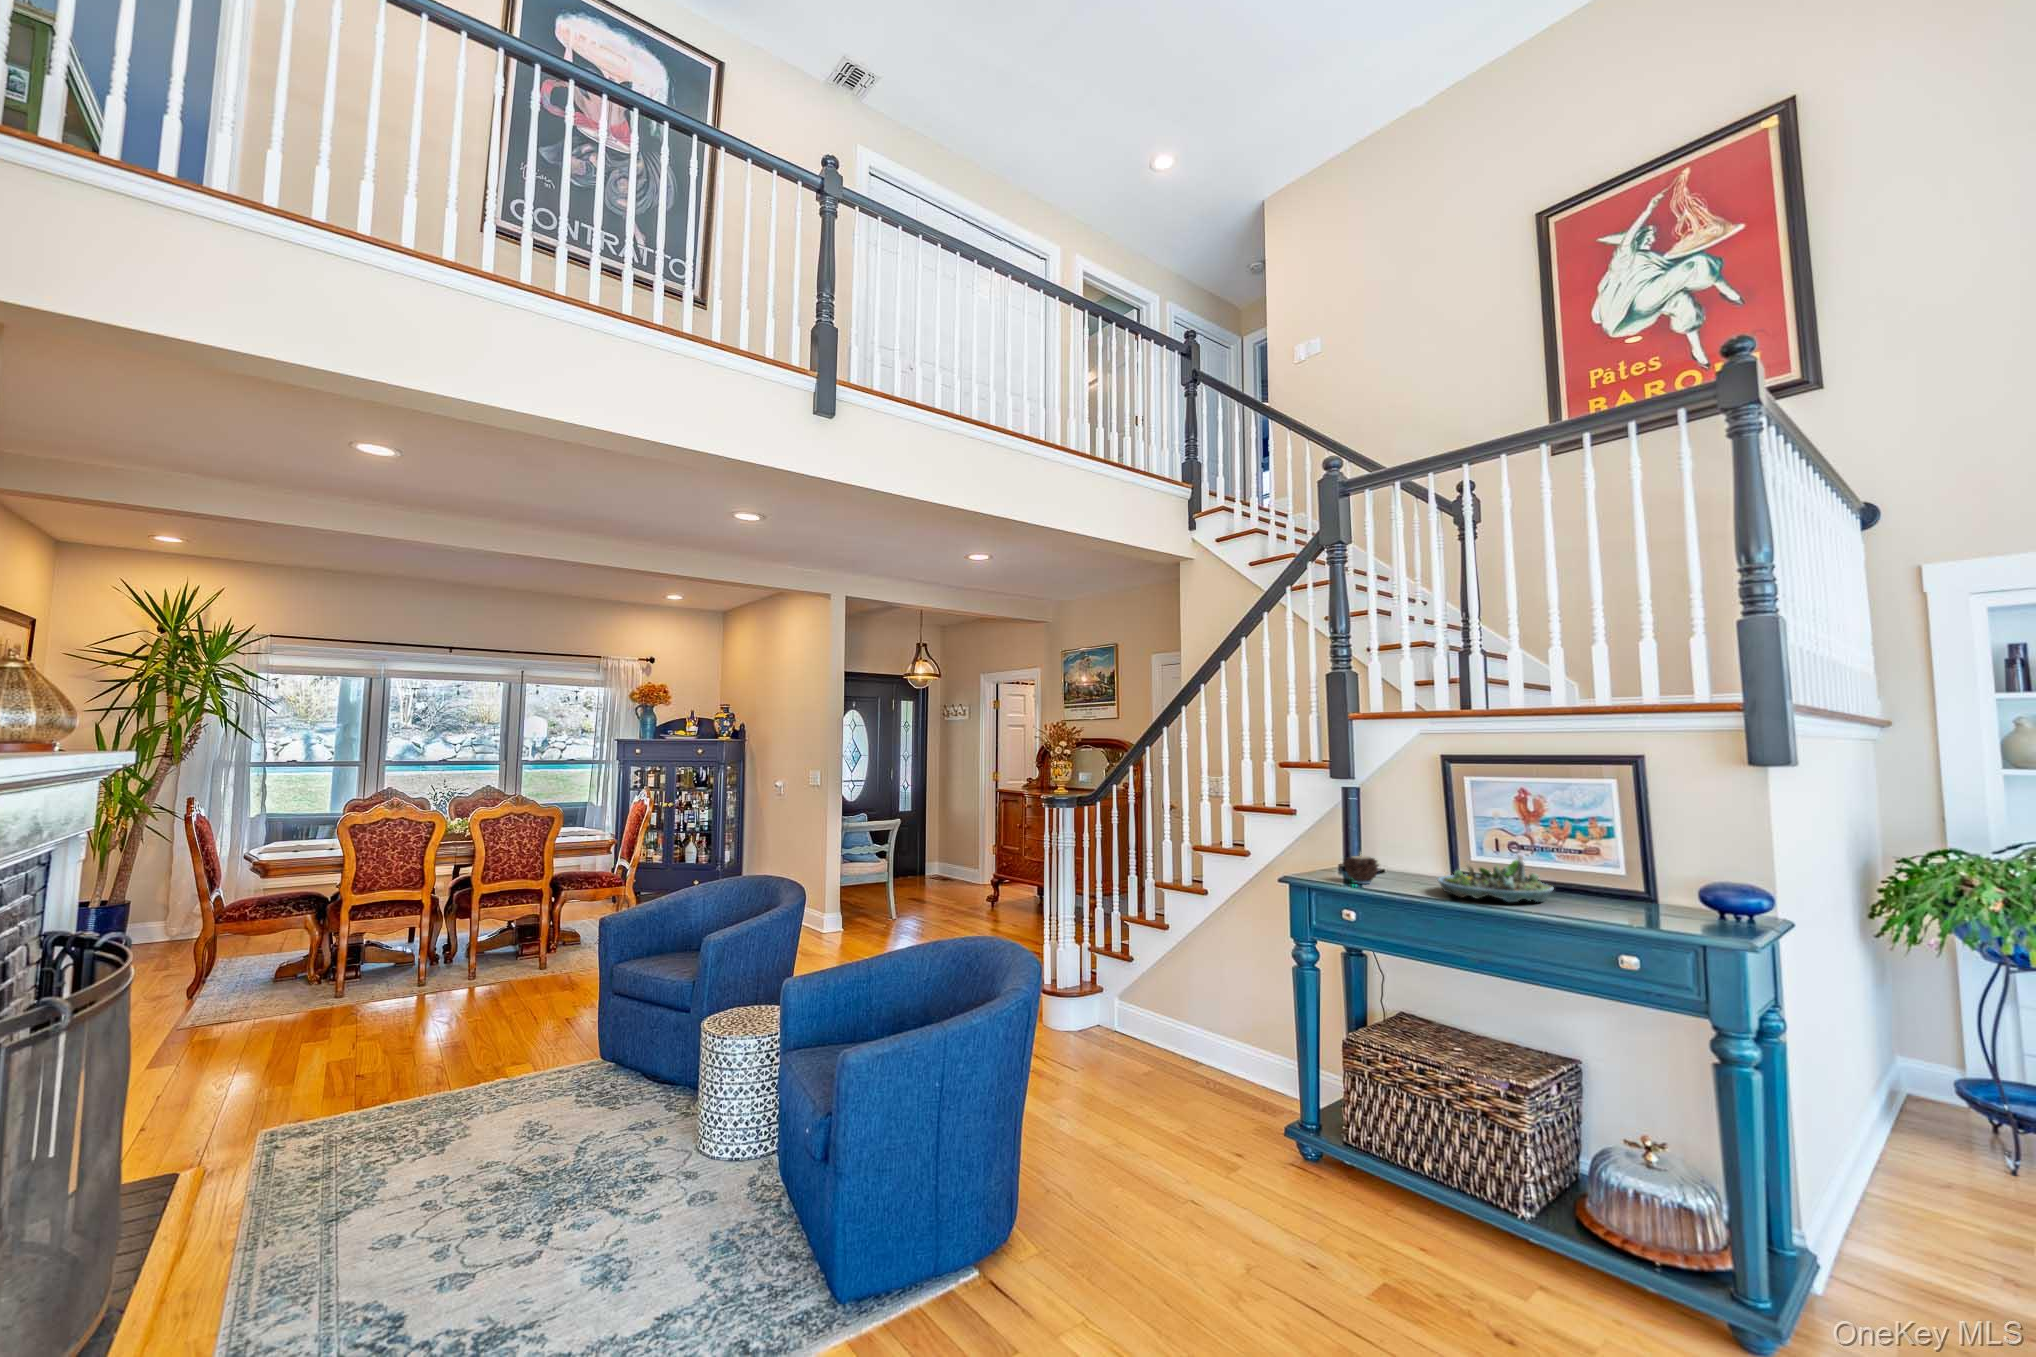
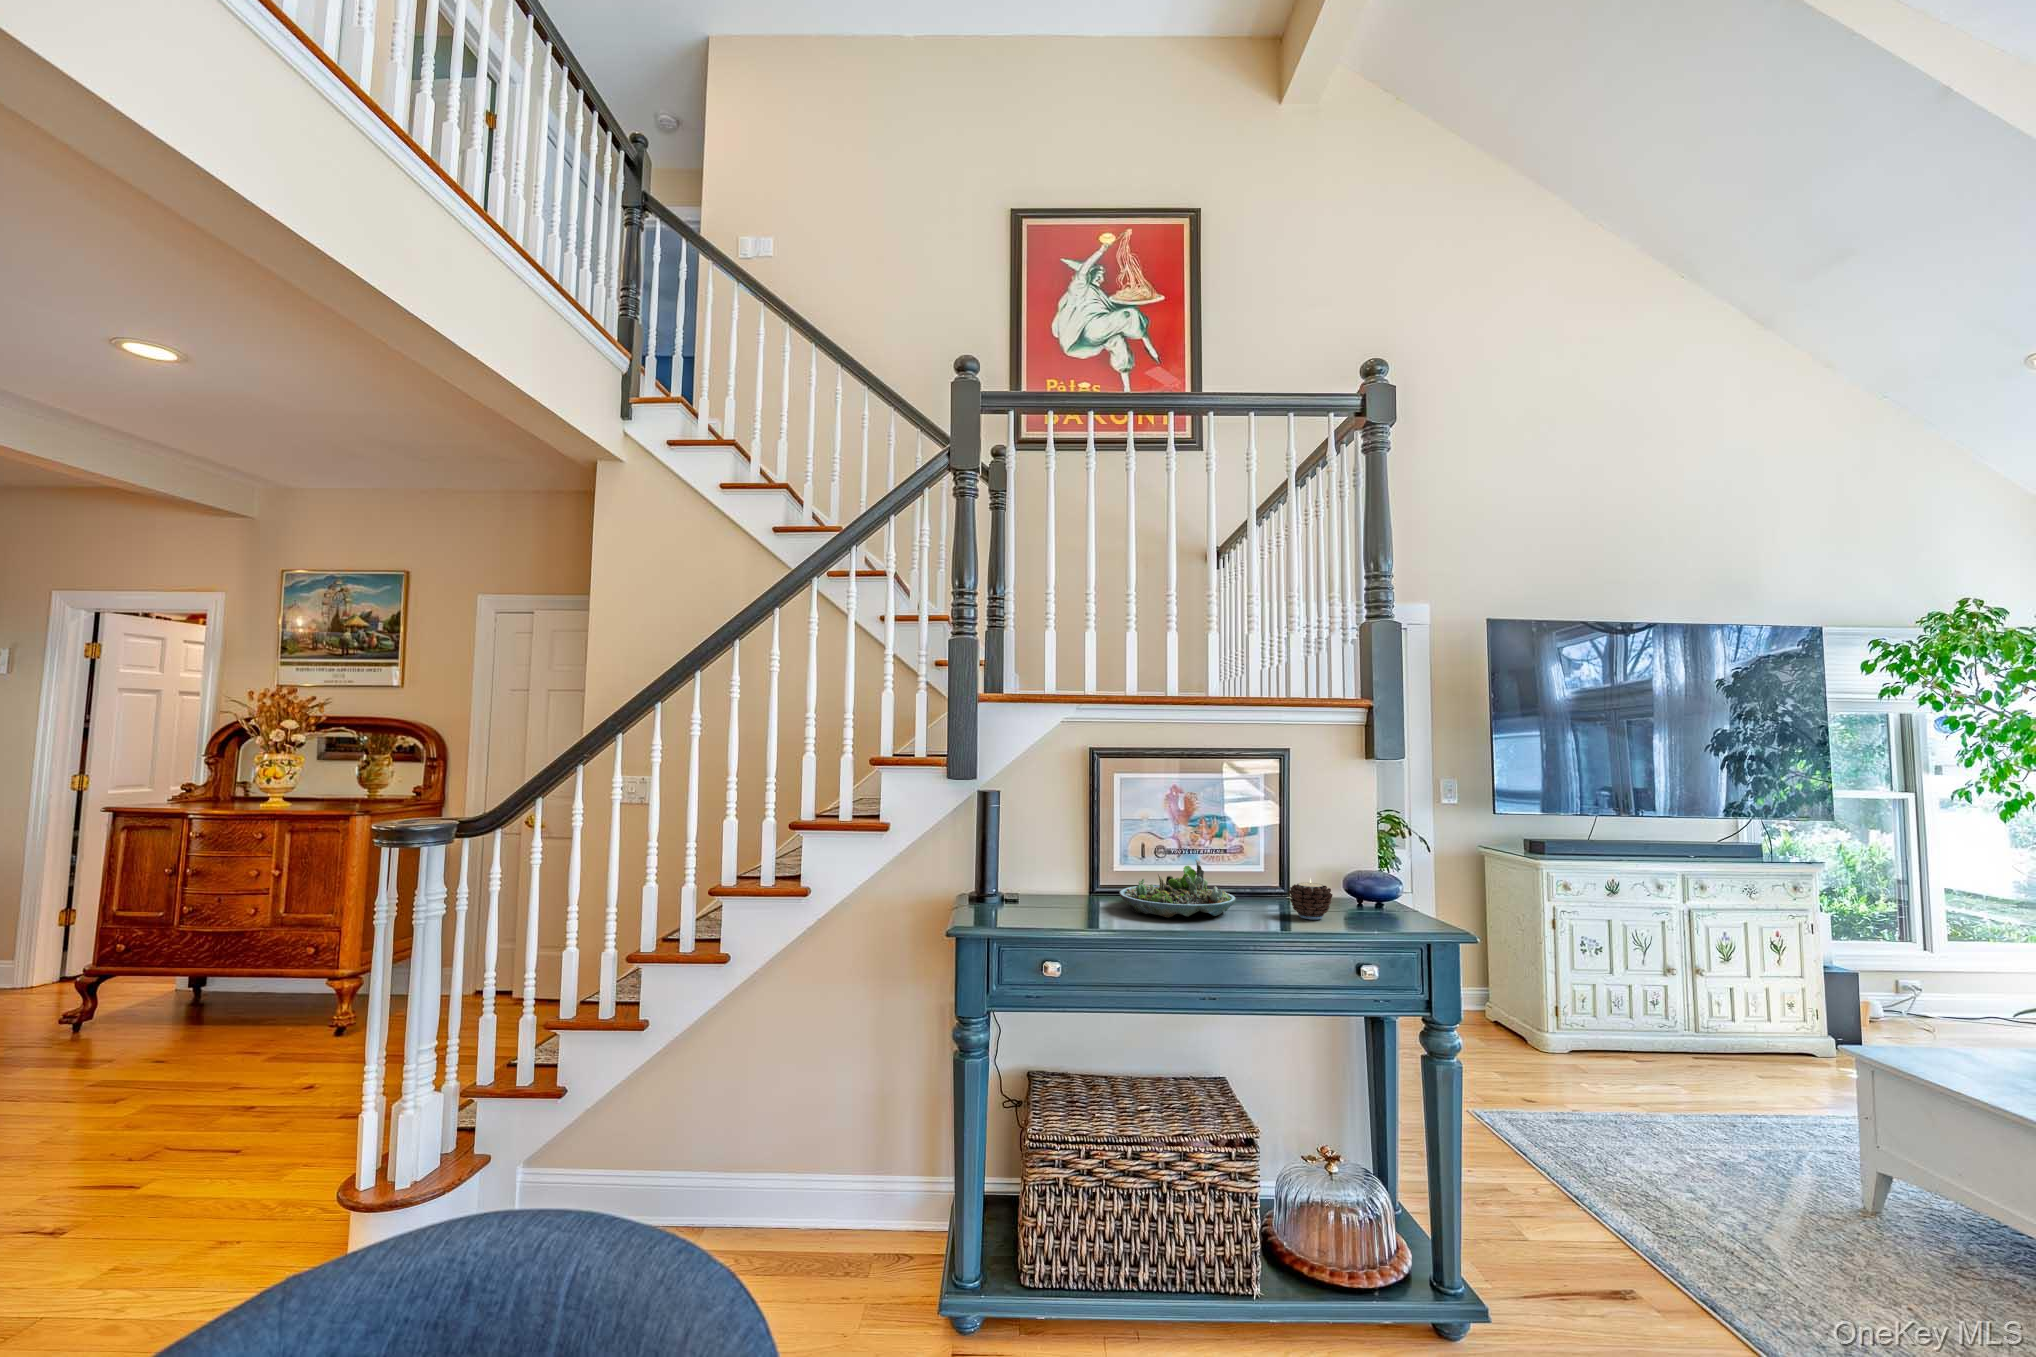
candle: present [1344,855,1379,884] -> present [1289,879,1332,920]

